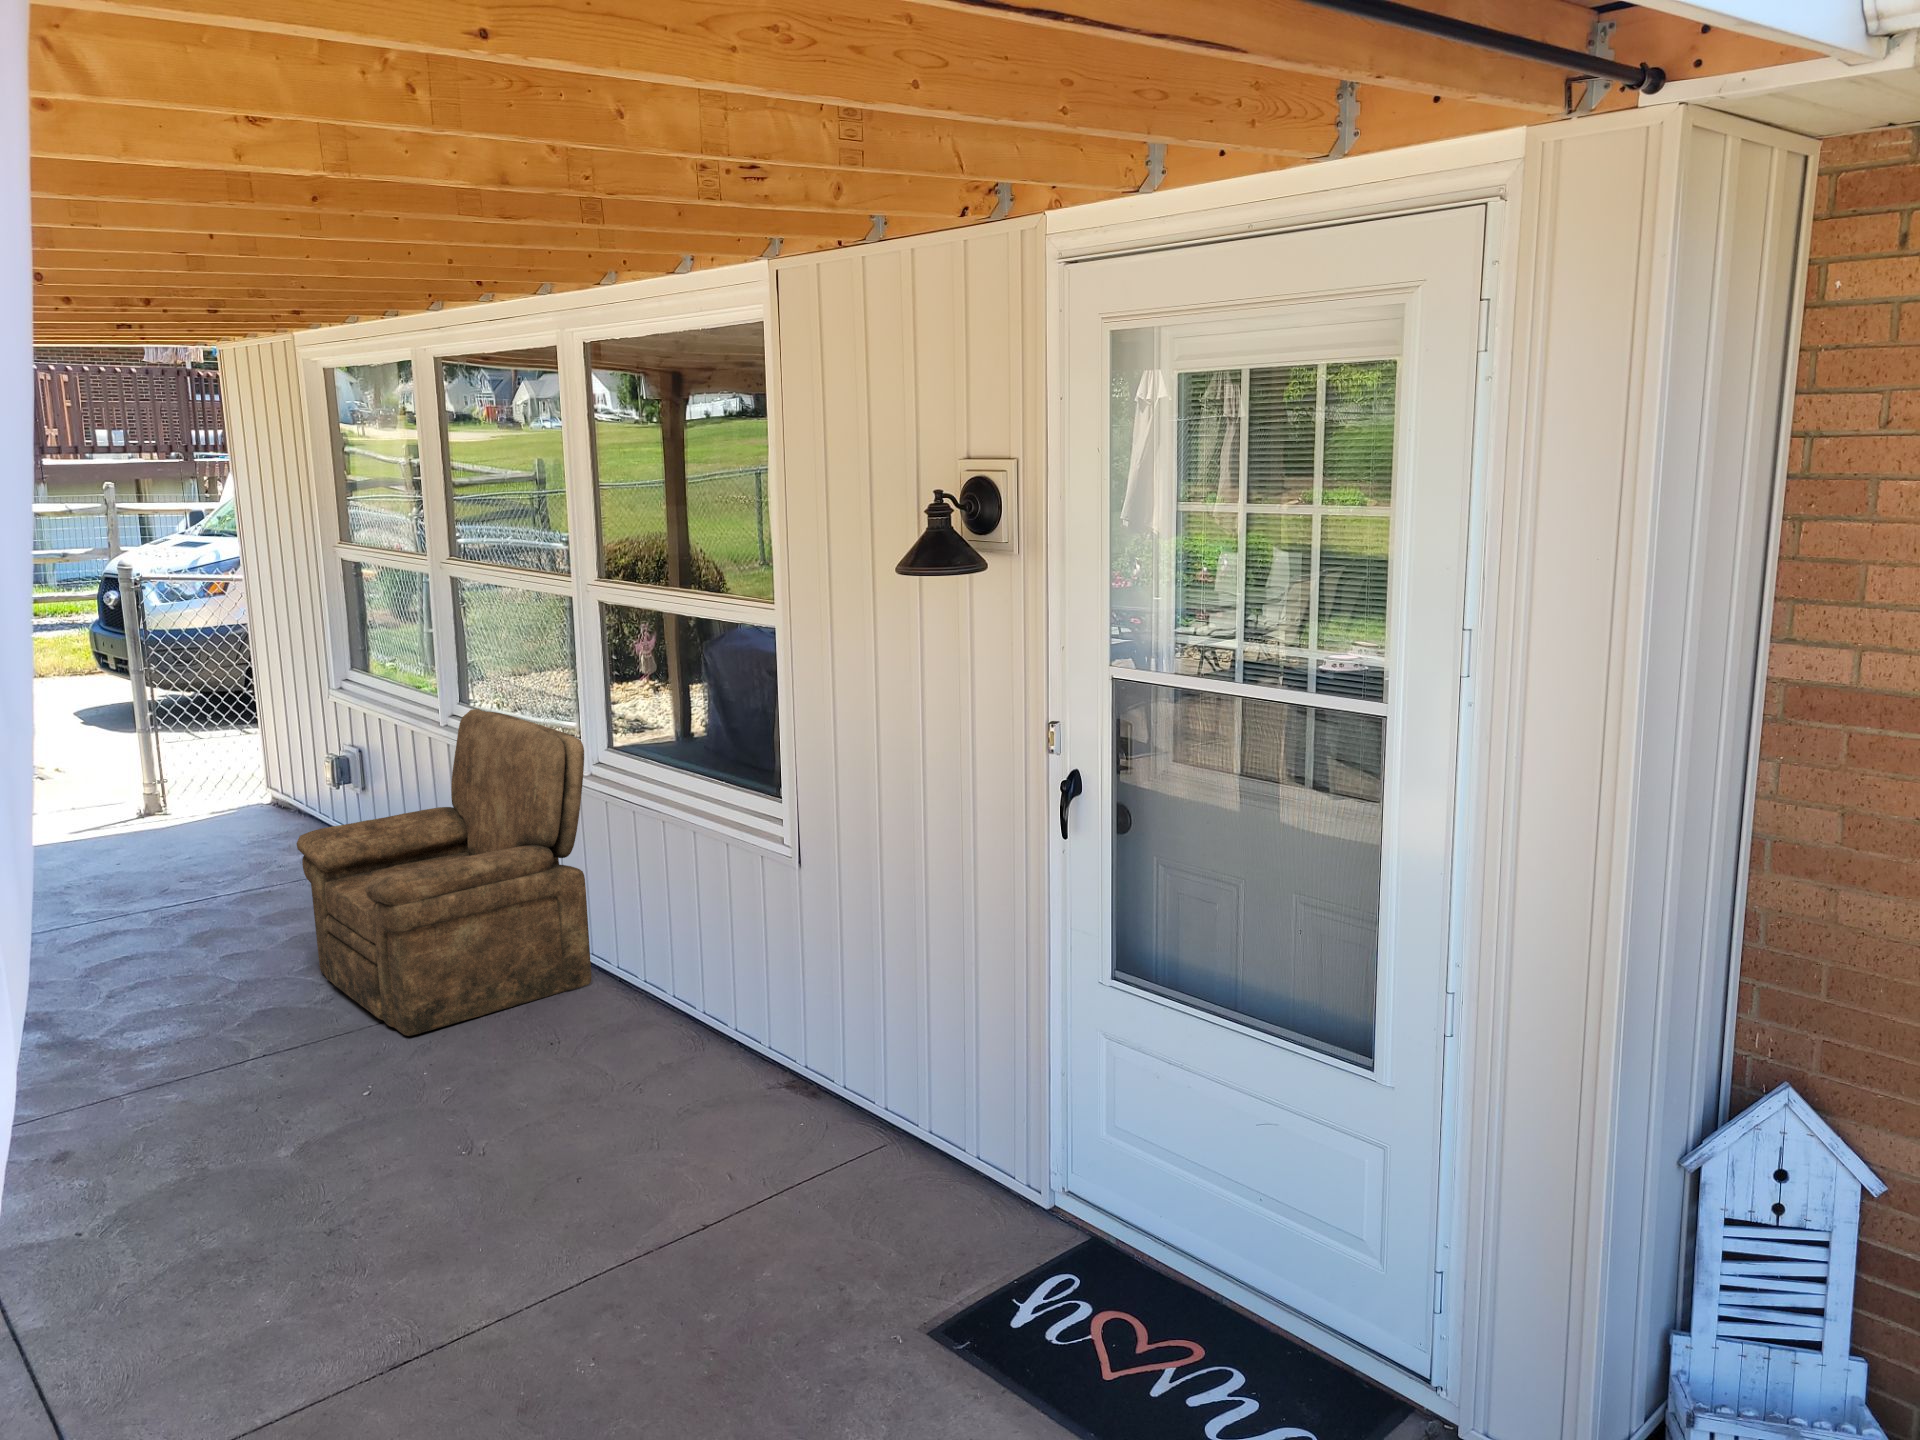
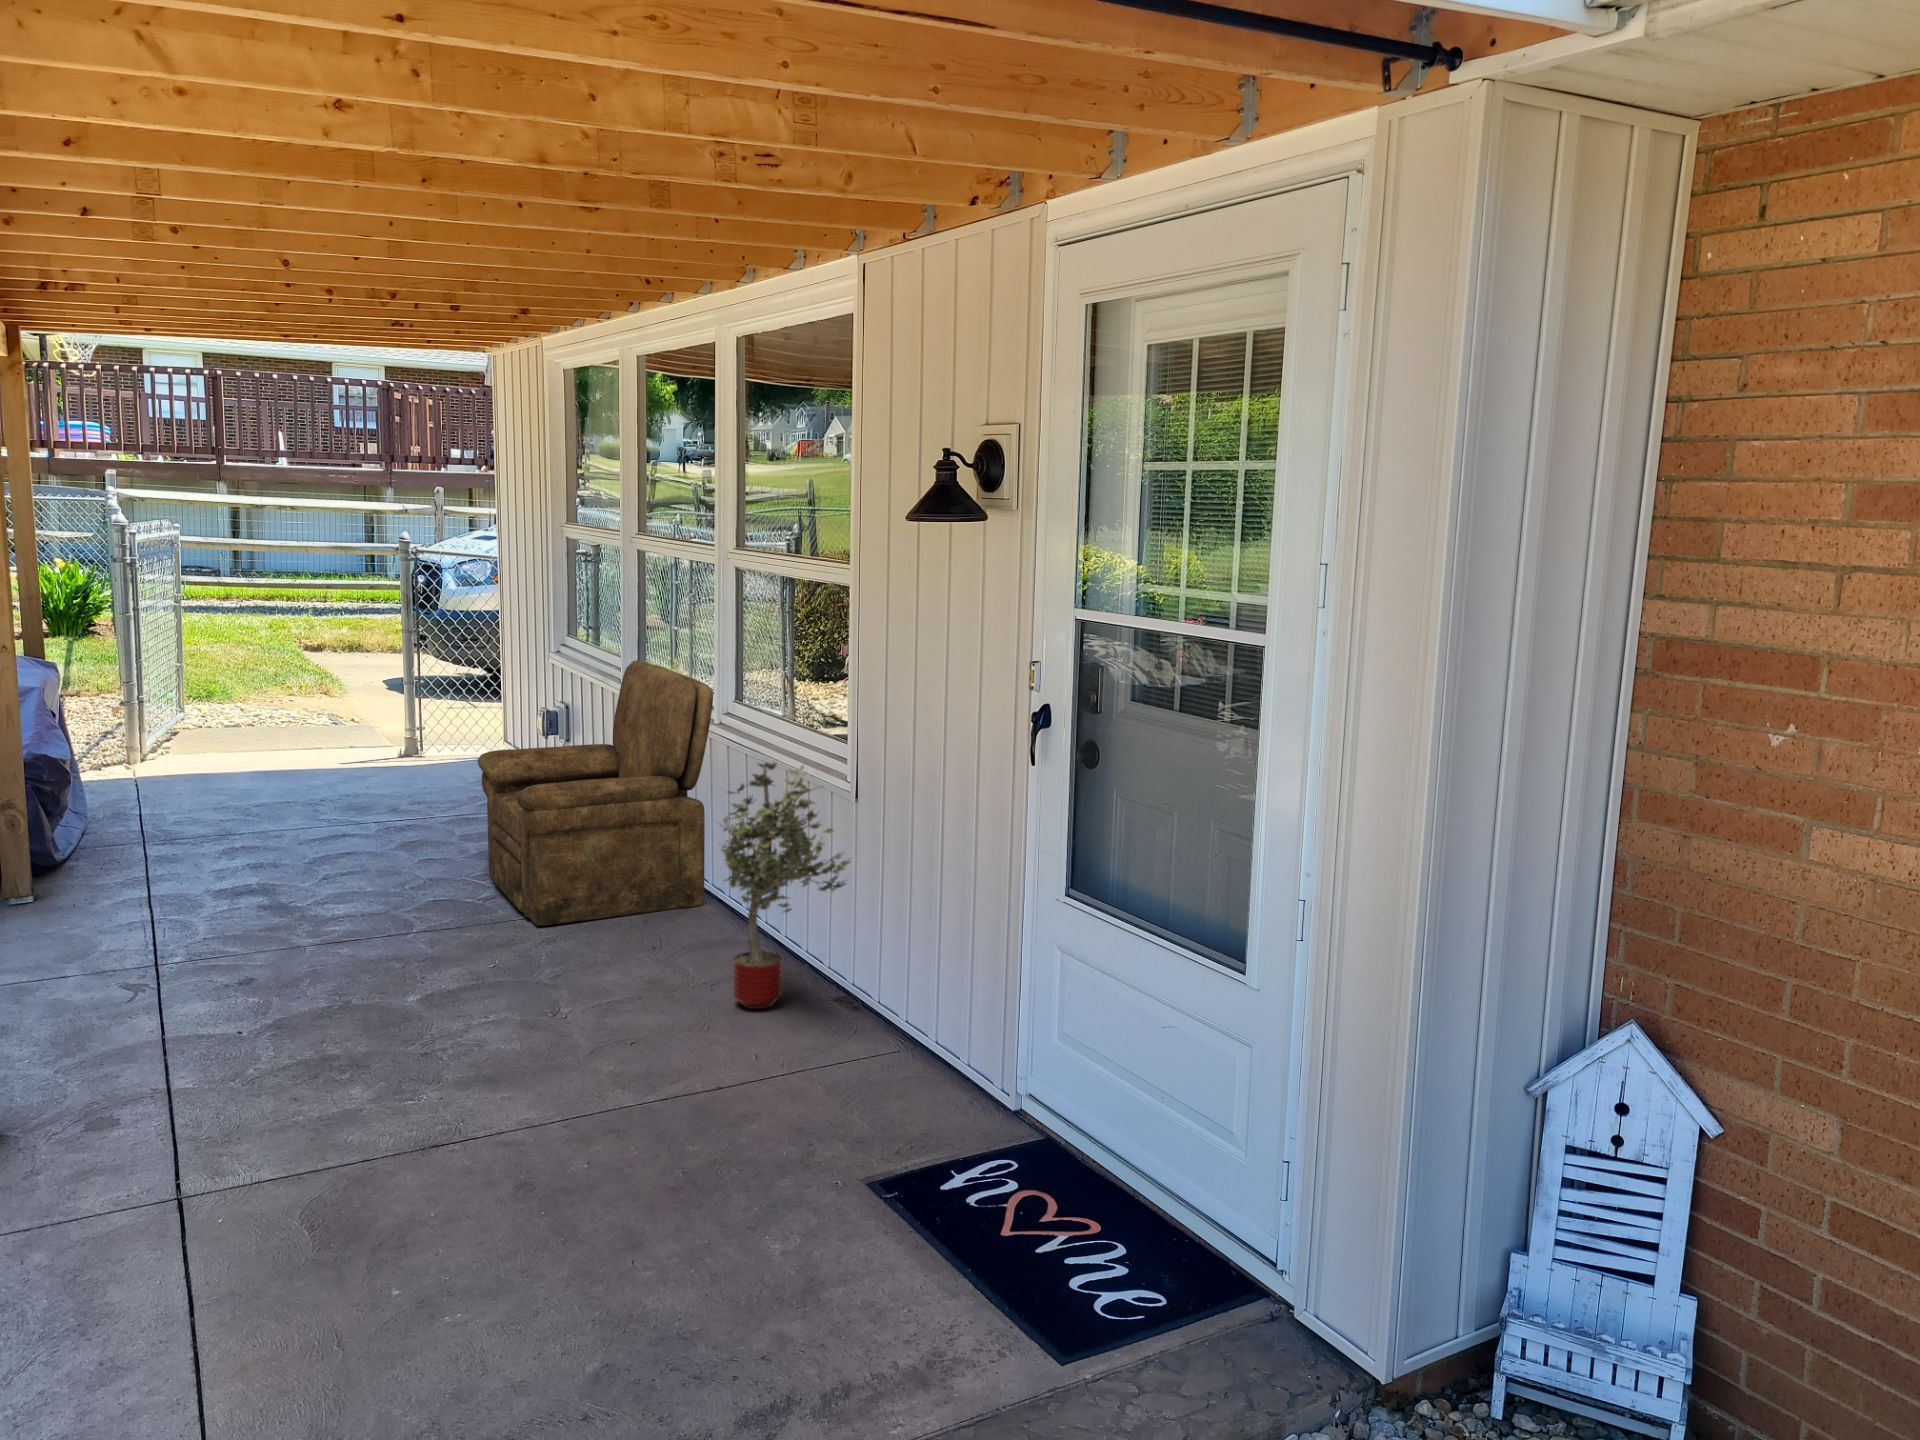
potted tree: none [640,838,803,1116] -> present [720,763,850,1009]

